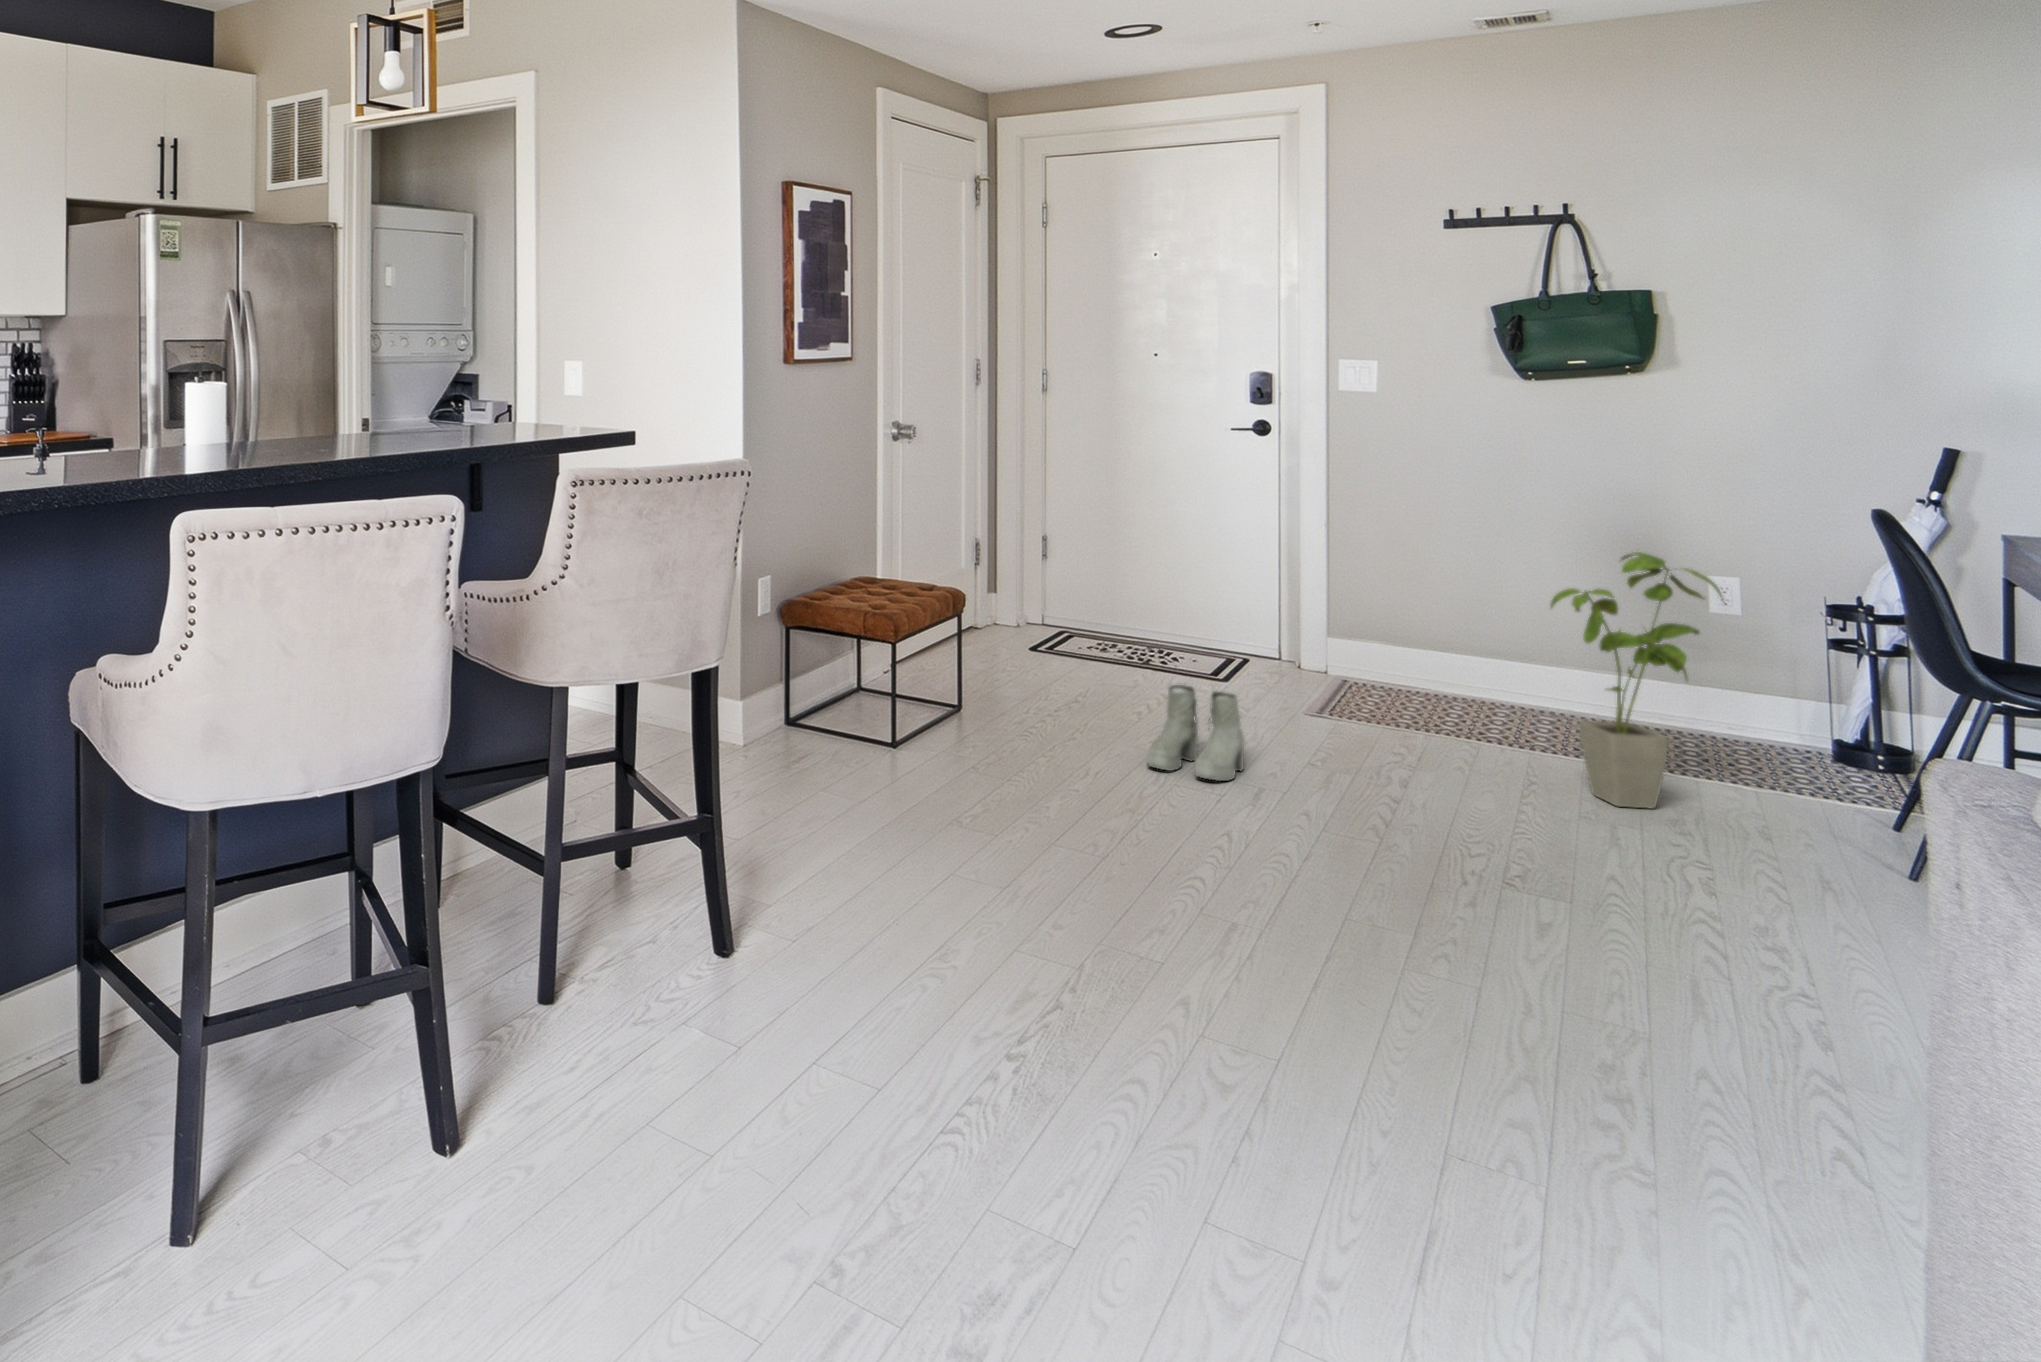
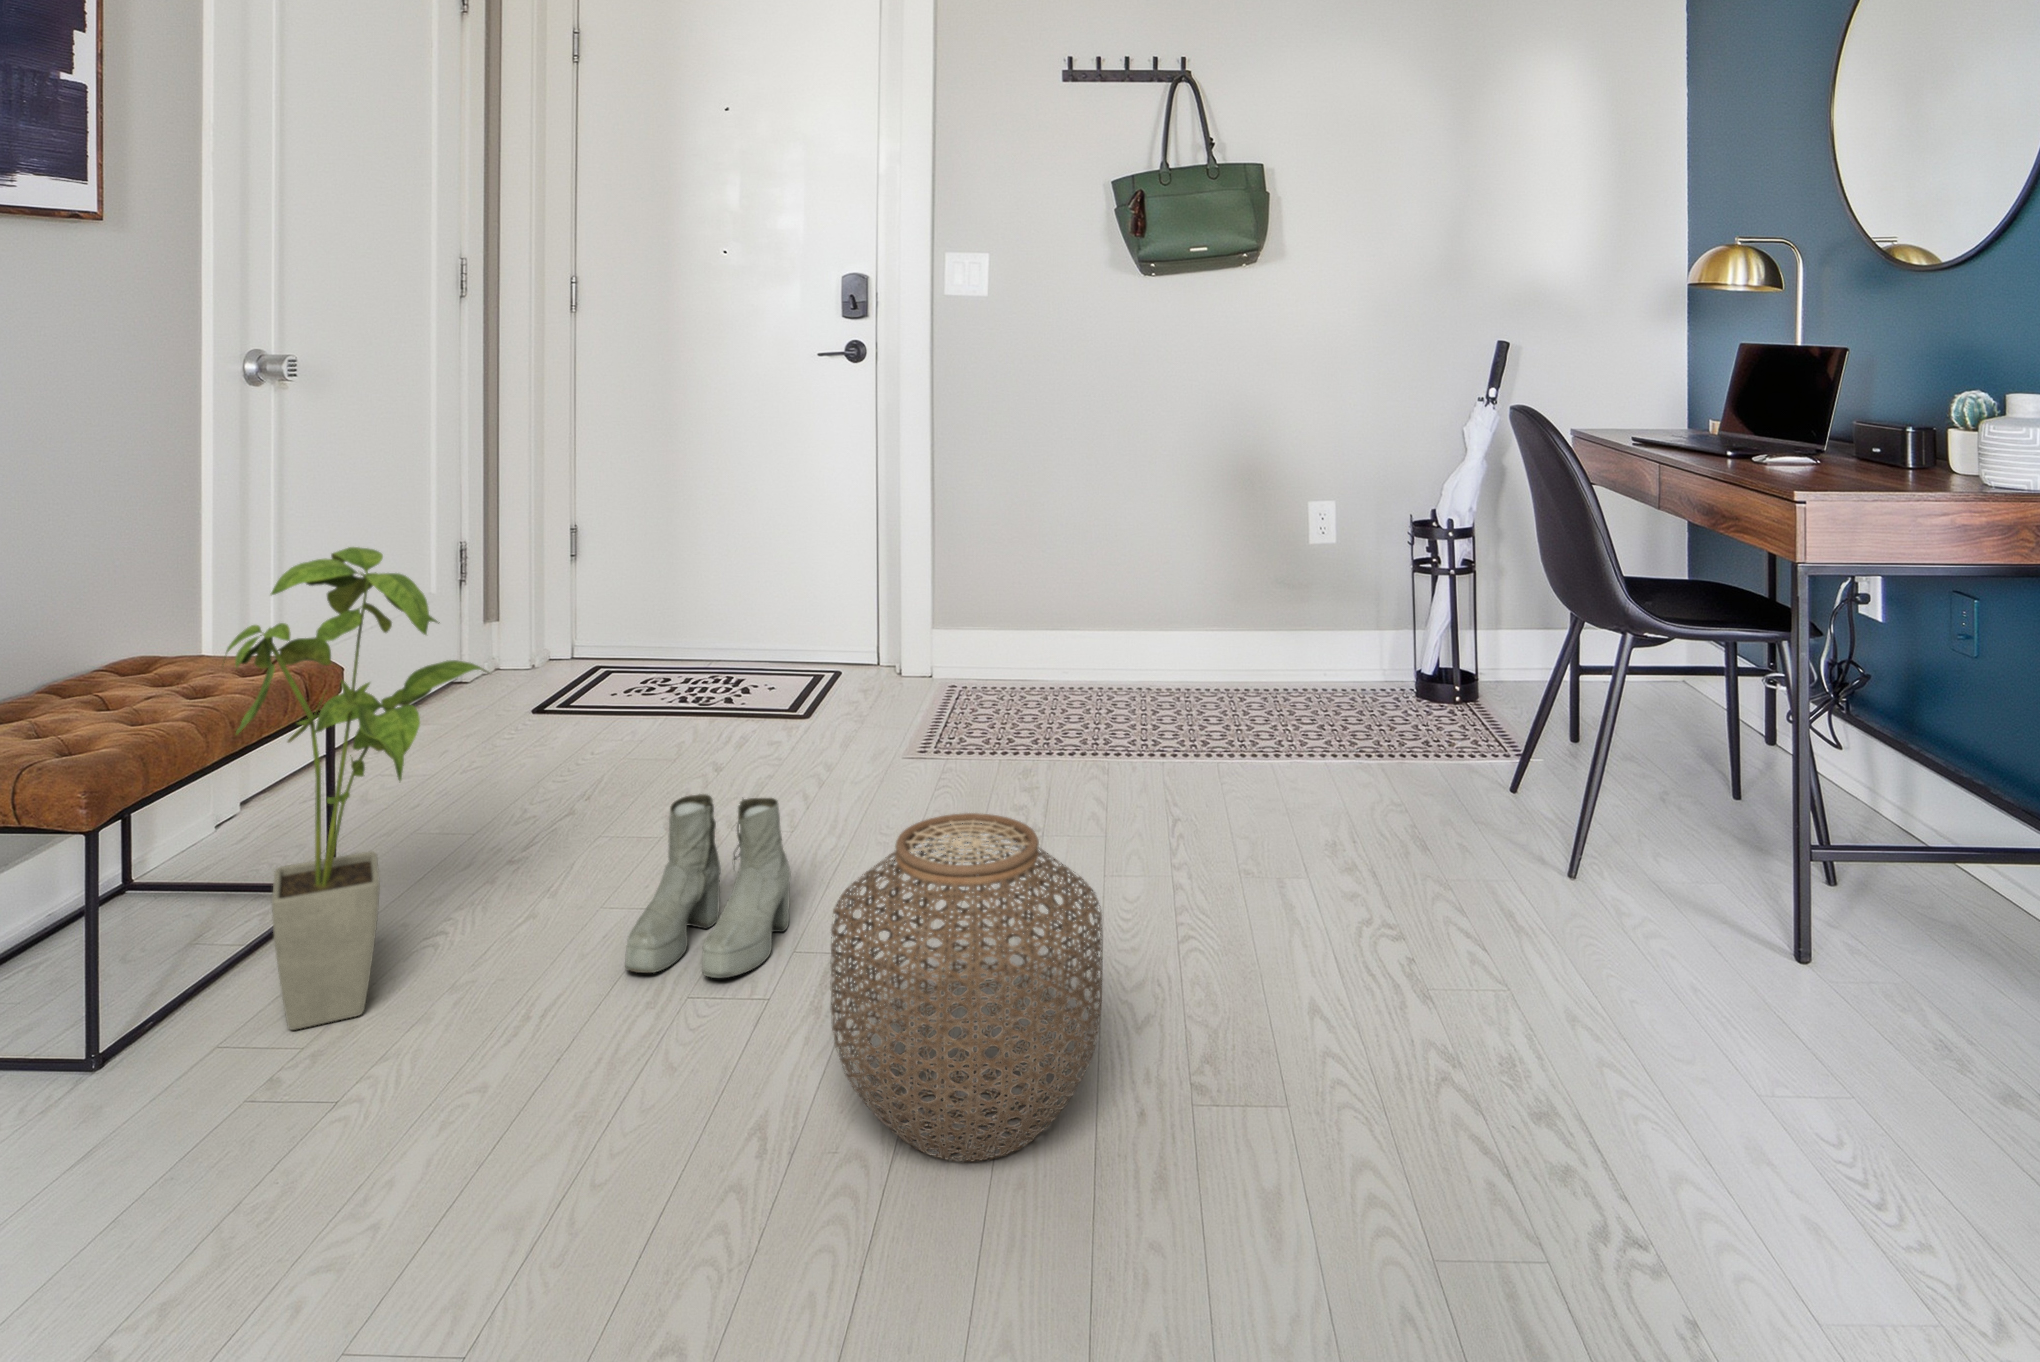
house plant: present [1551,552,1722,808] -> present [226,547,489,1030]
woven basket: none [1287,698,1461,871] -> present [831,813,1102,1161]

